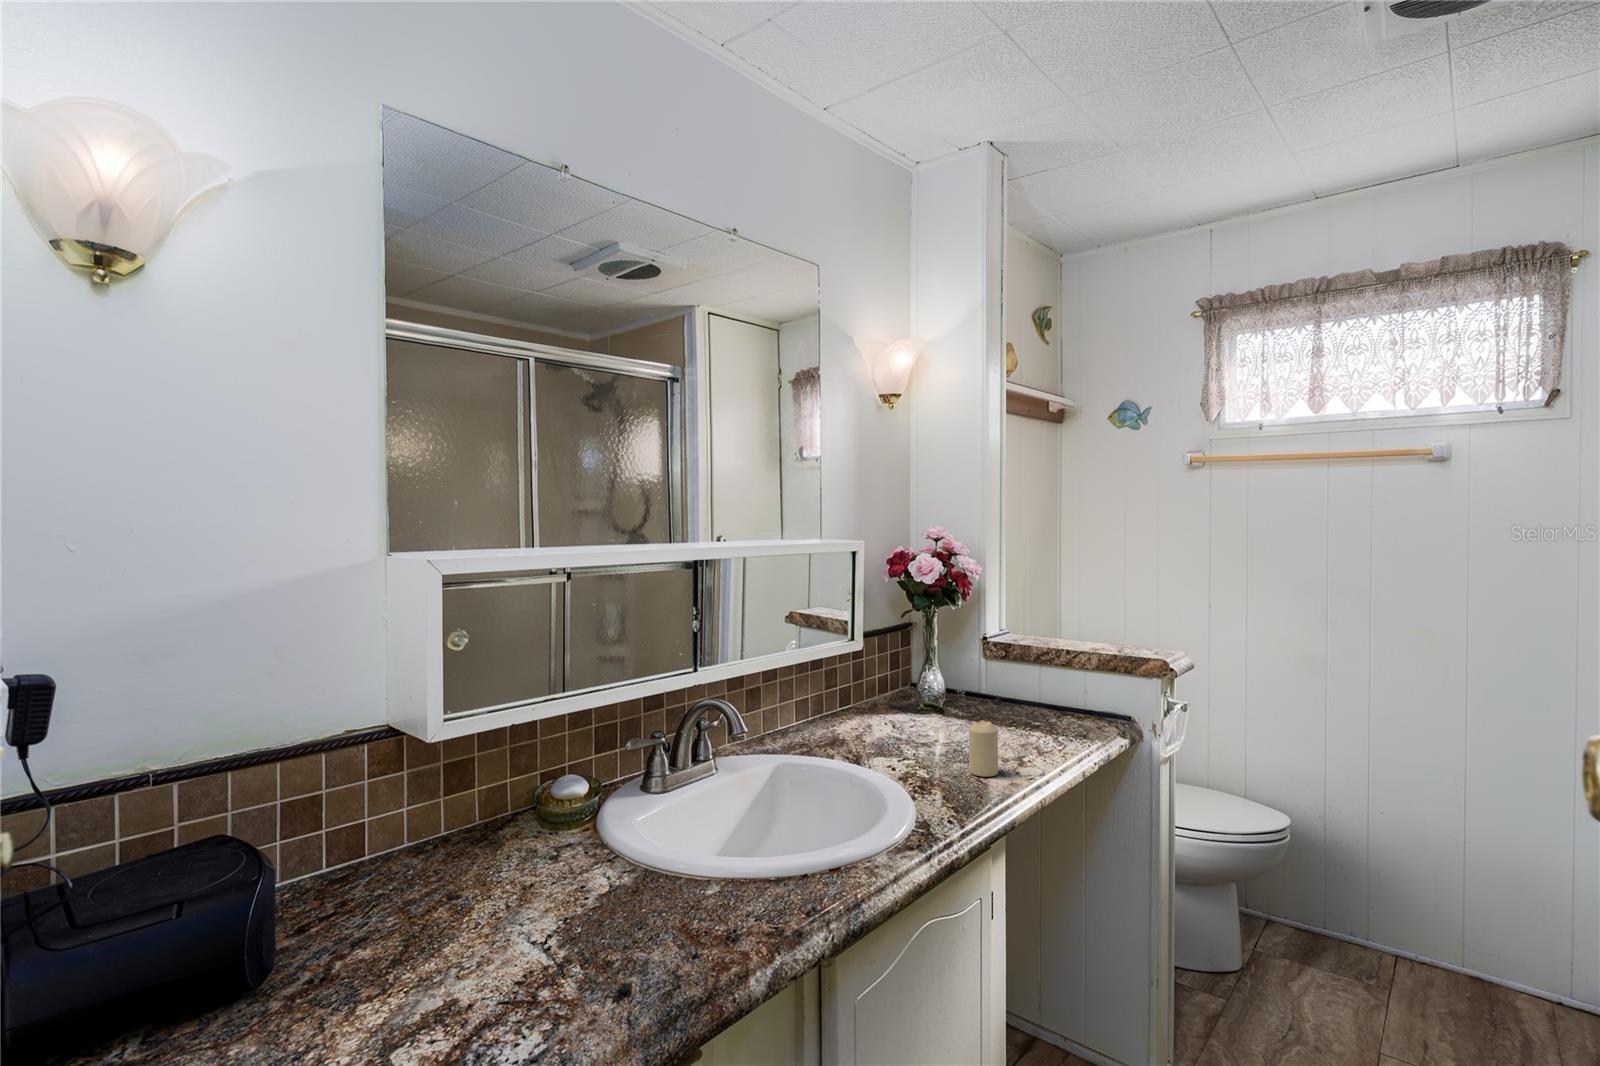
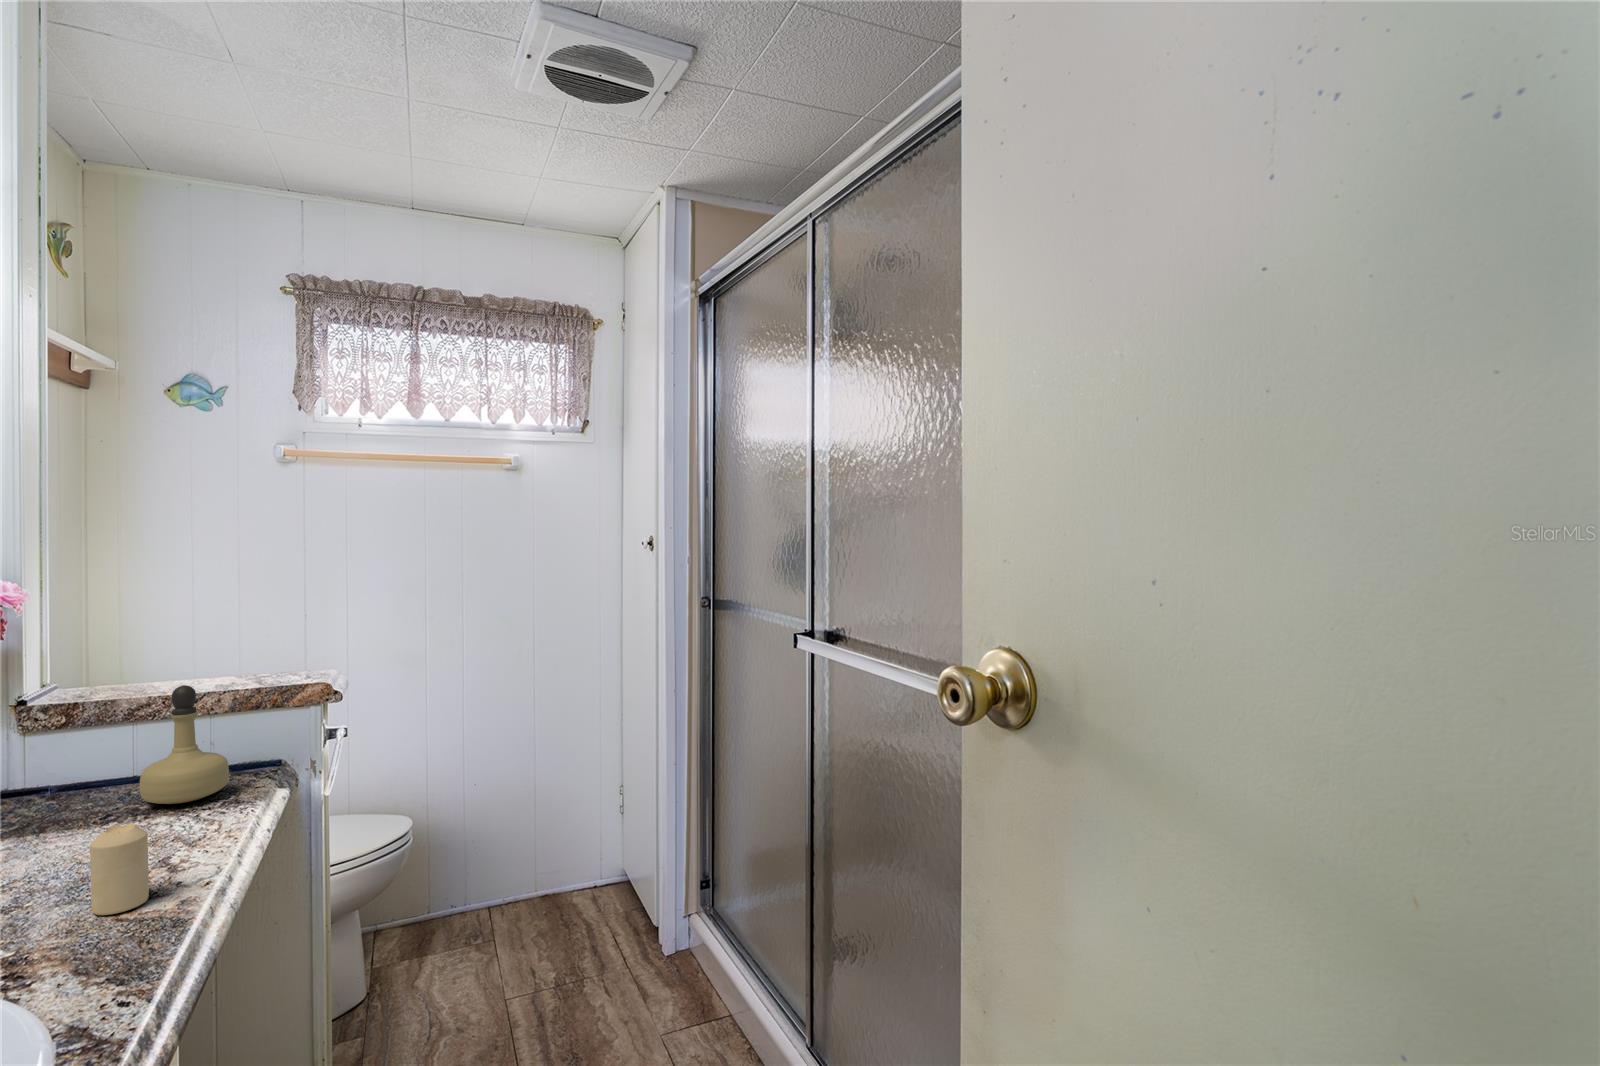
perfume bottle: none [1032,643,1086,729] -> present [139,685,229,804]

